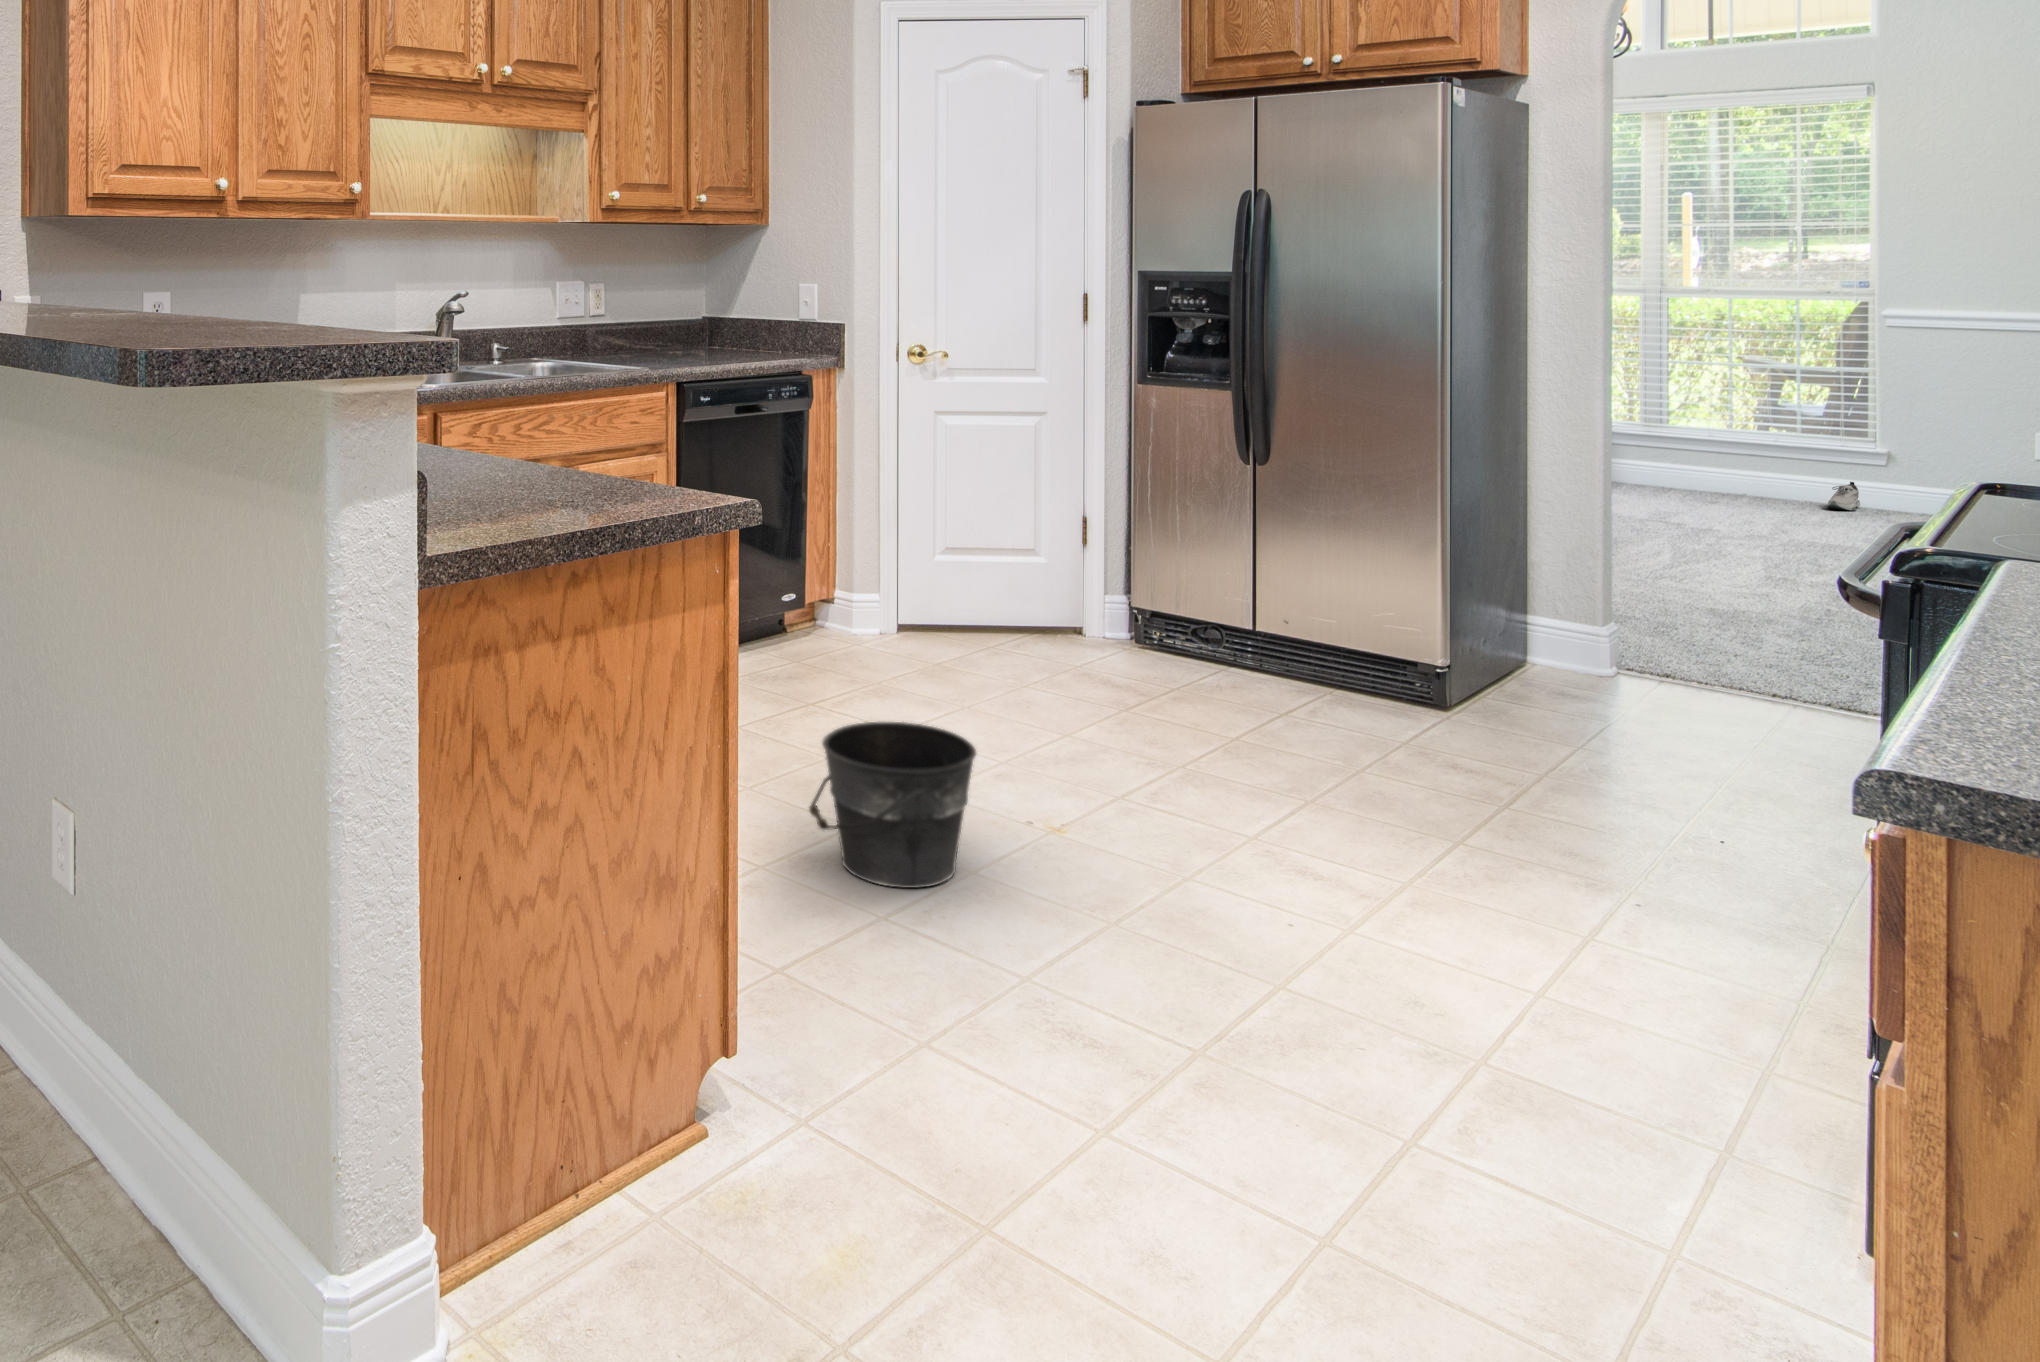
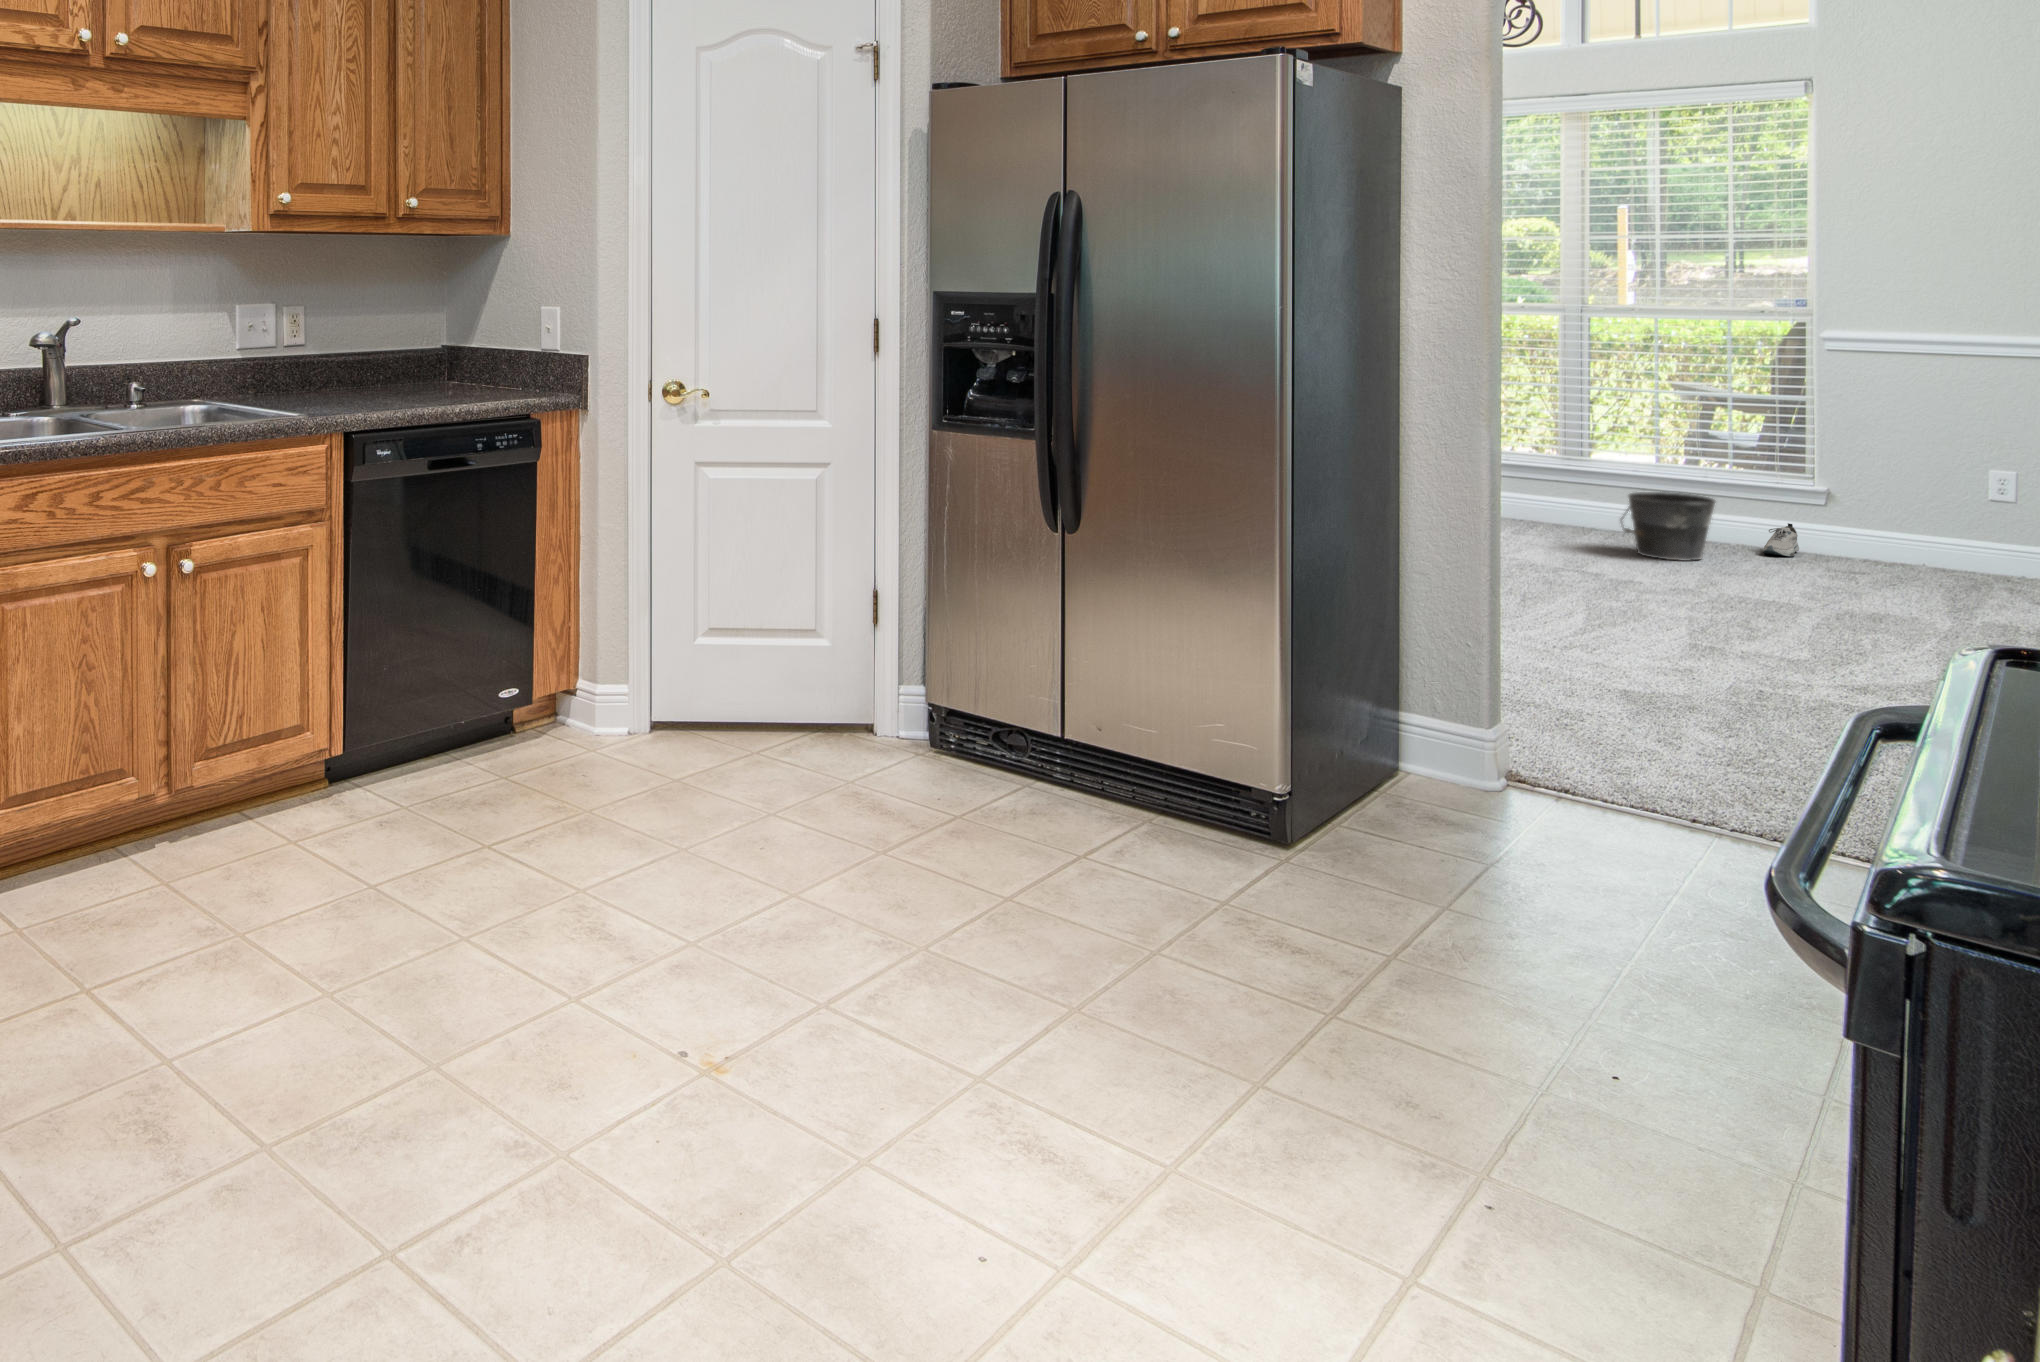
bucket: present [809,722,976,888] -> present [1621,492,1715,561]

